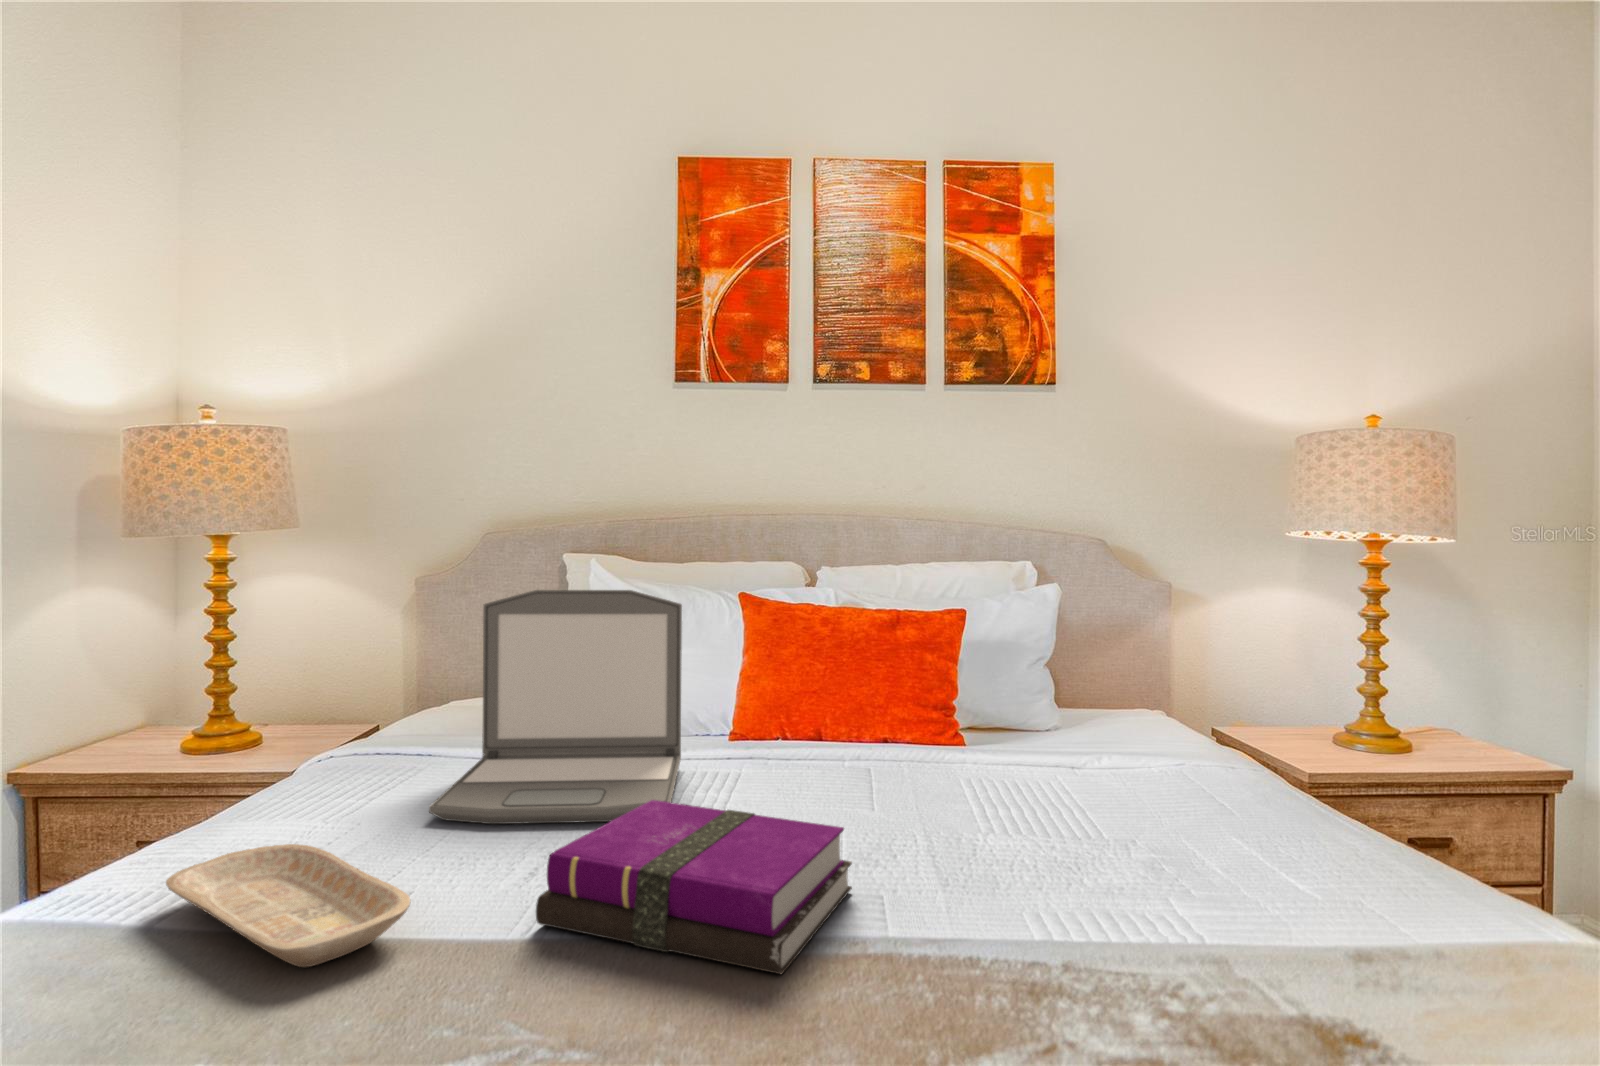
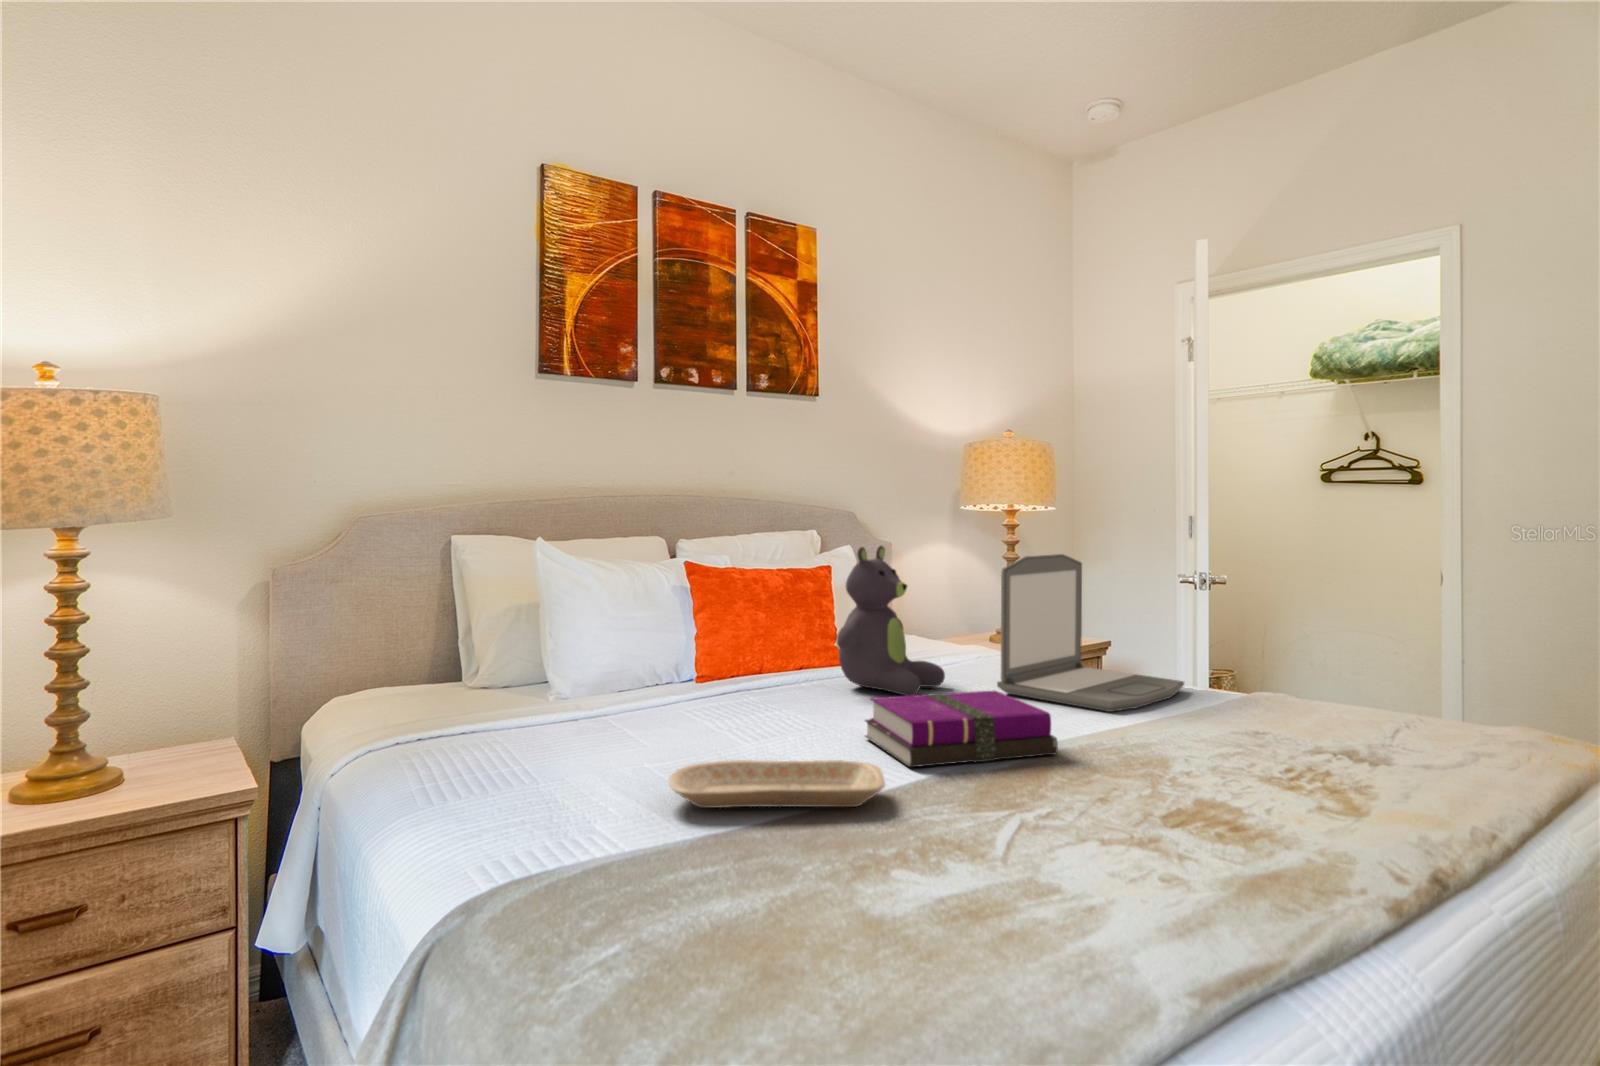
stuffed bear: none [818,578,988,806] -> present [837,546,945,696]
laptop: present [429,590,682,824] -> present [997,554,1184,712]

